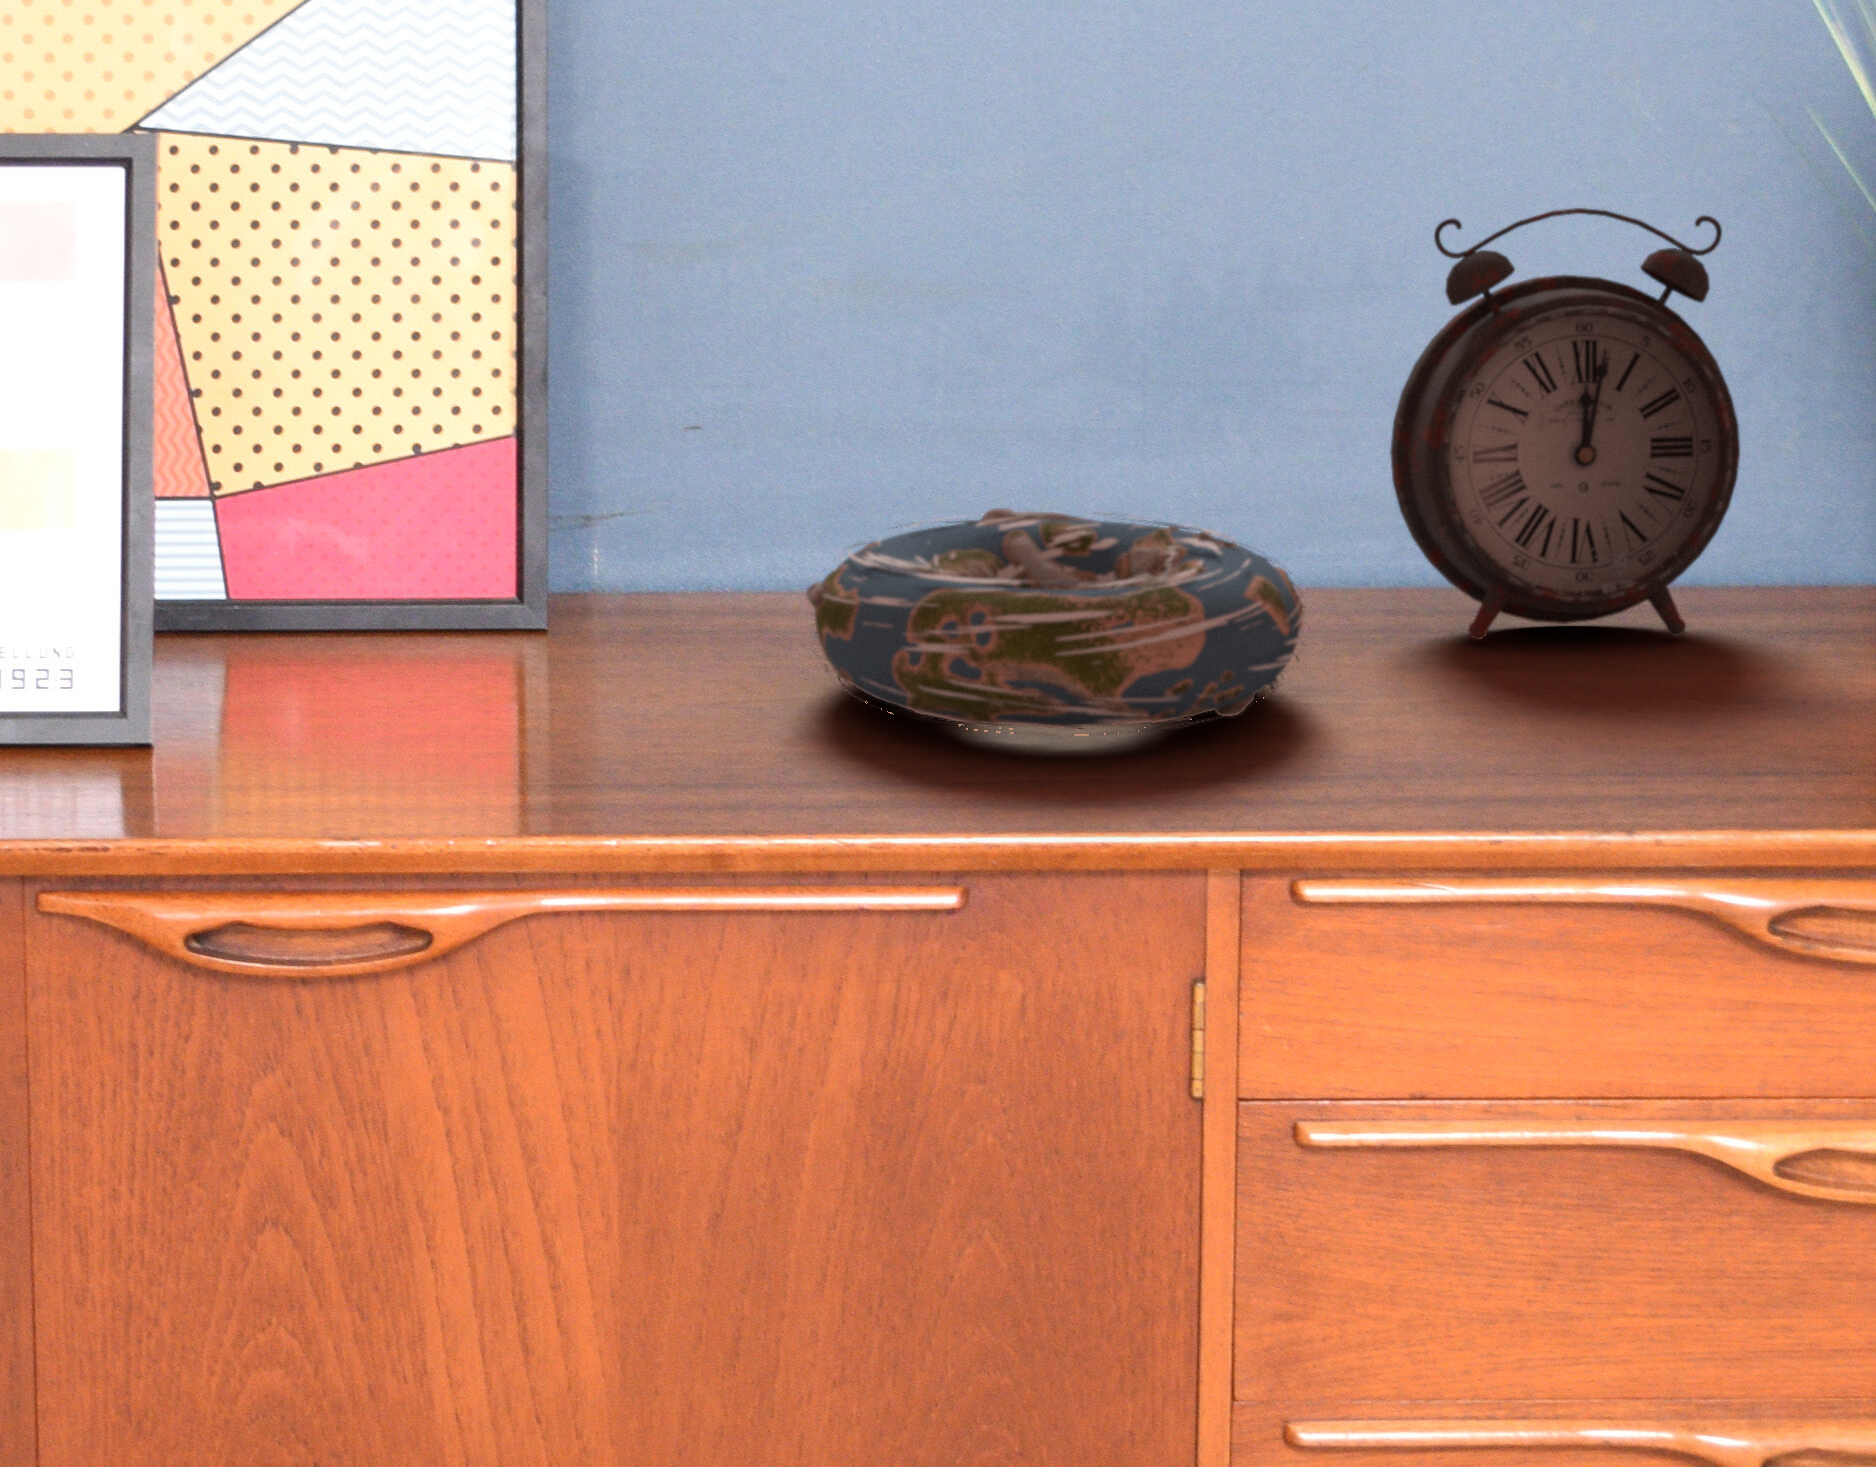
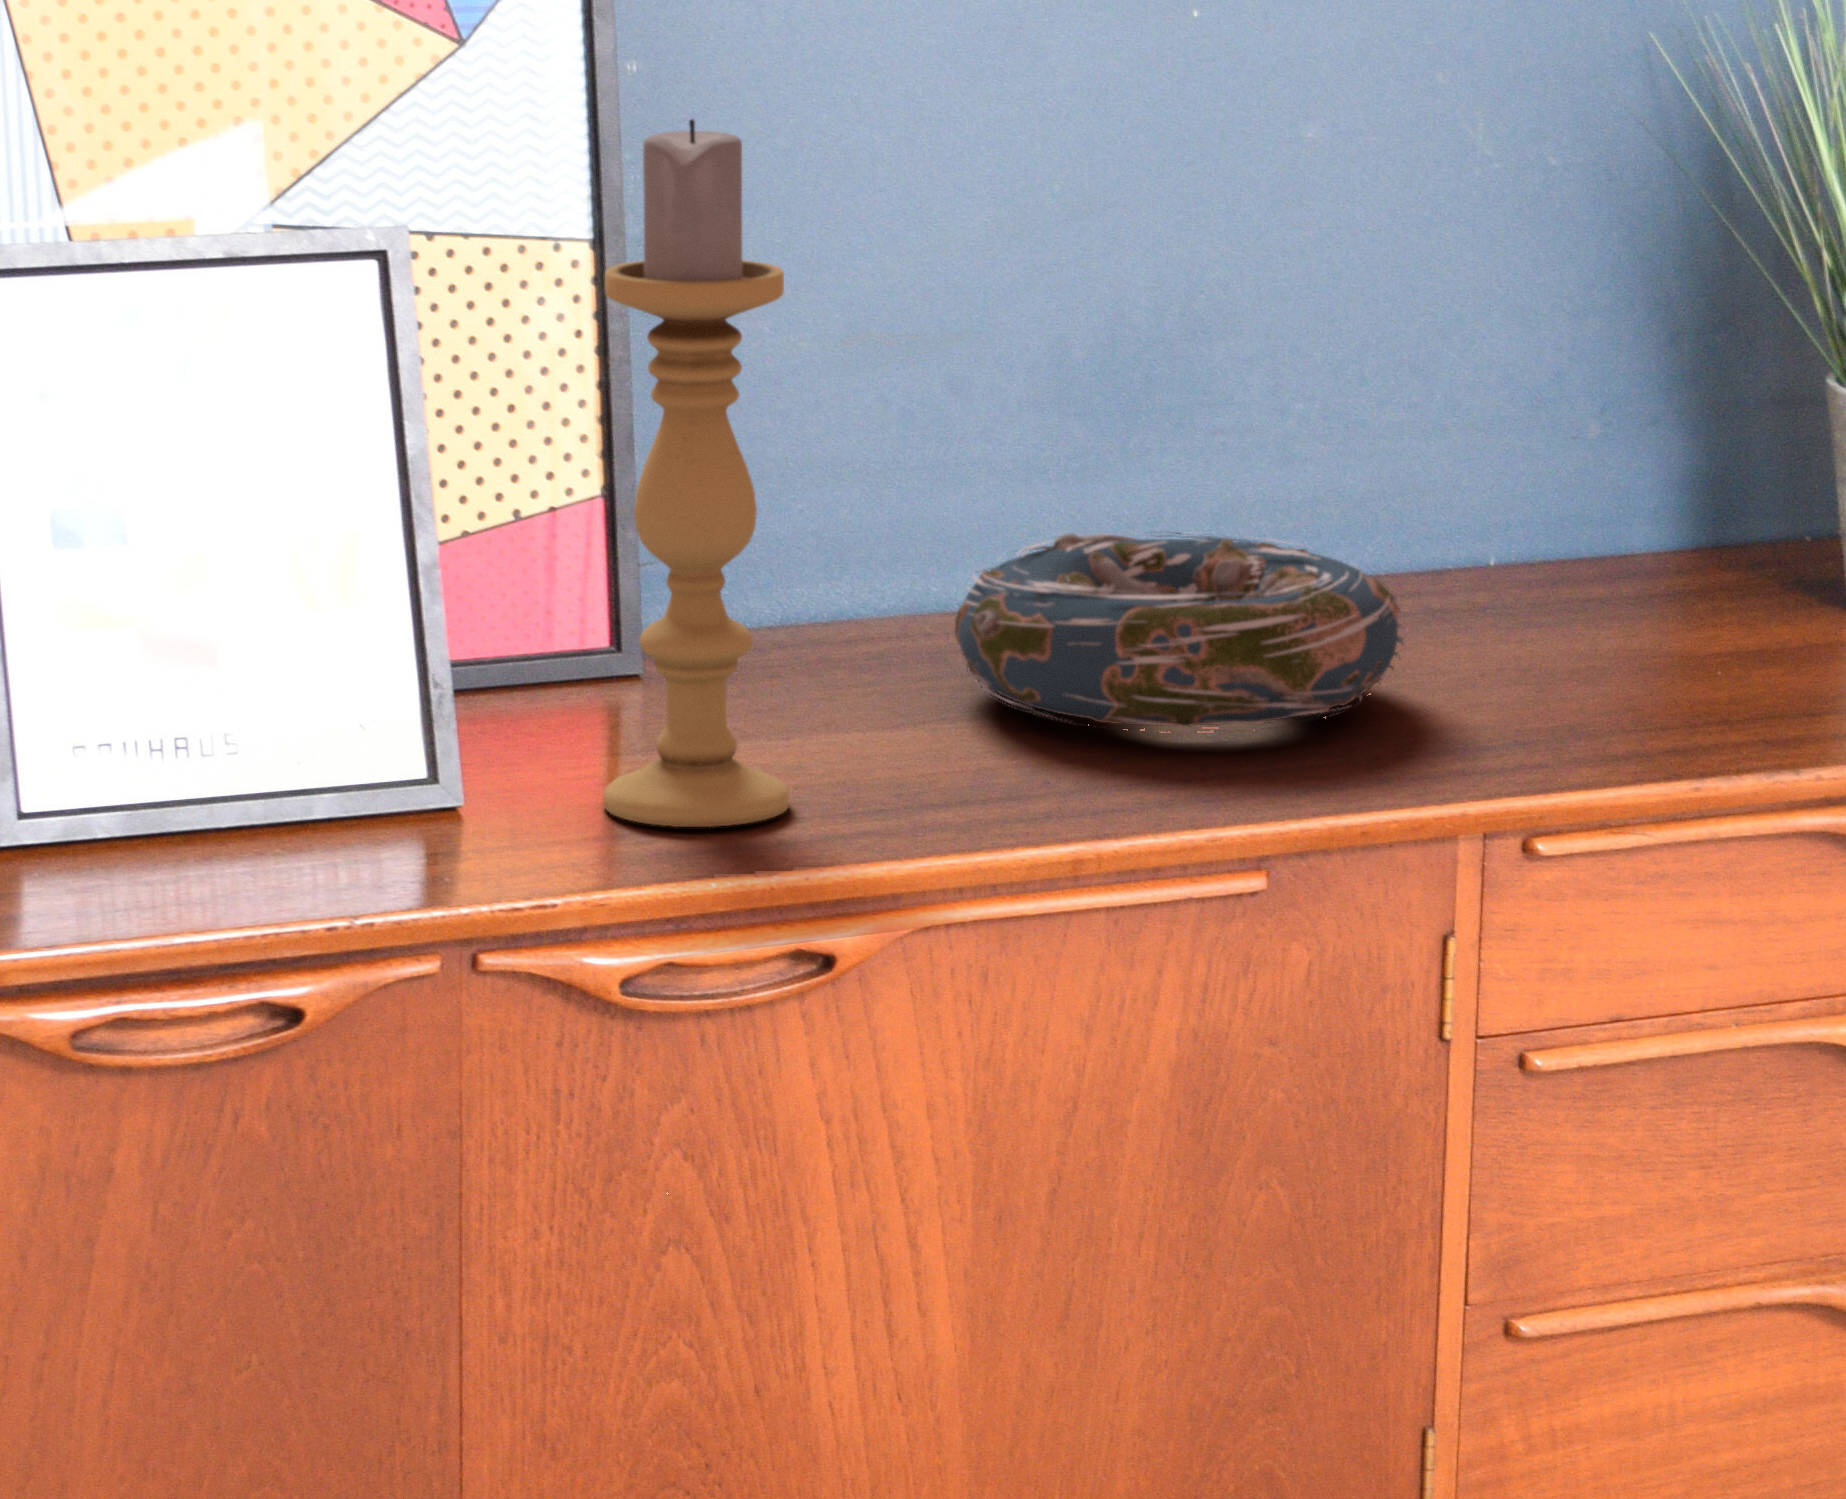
candle holder: none [285,23,493,786] -> present [604,119,789,827]
alarm clock: present [1390,208,1740,640] -> none [1348,232,1644,623]

